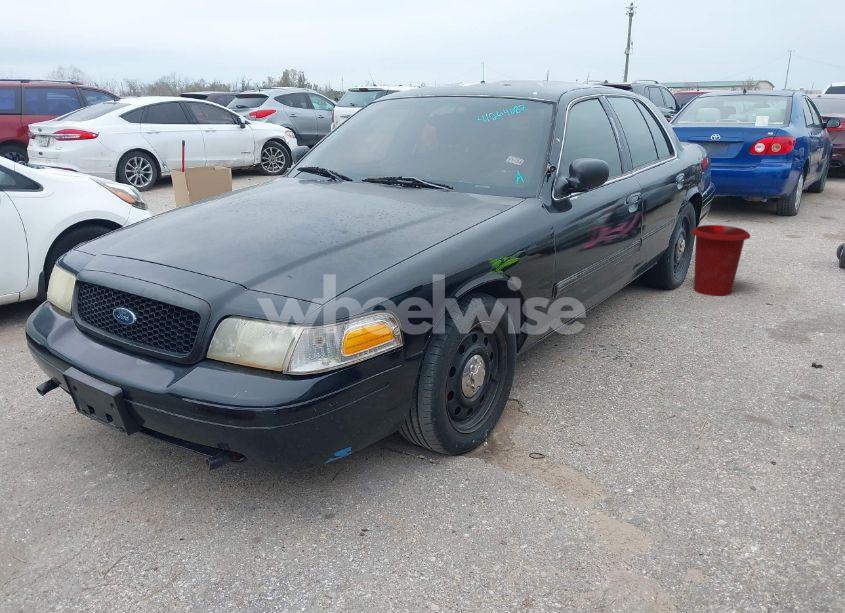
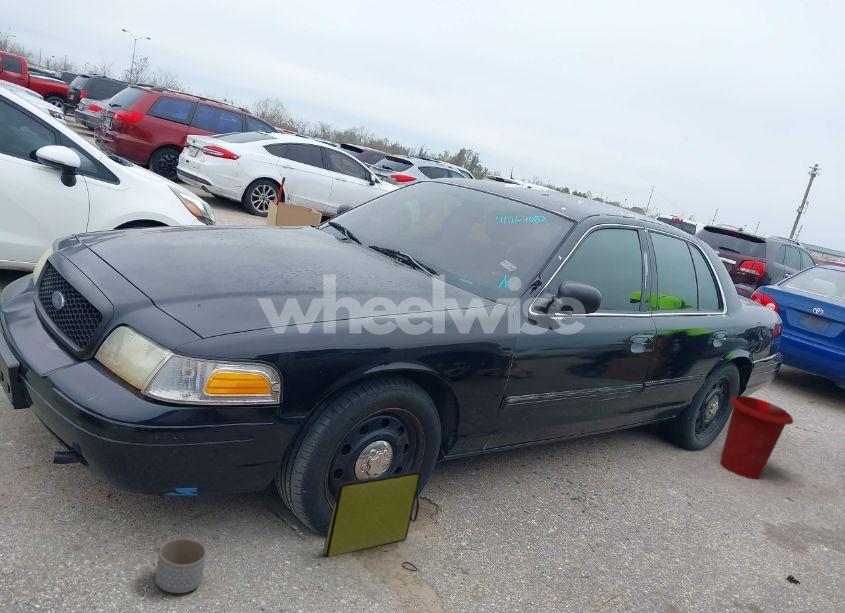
bag: none [459,371,521,476] -> present [323,470,421,557]
planter: none [336,501,383,556] -> present [155,538,207,593]

